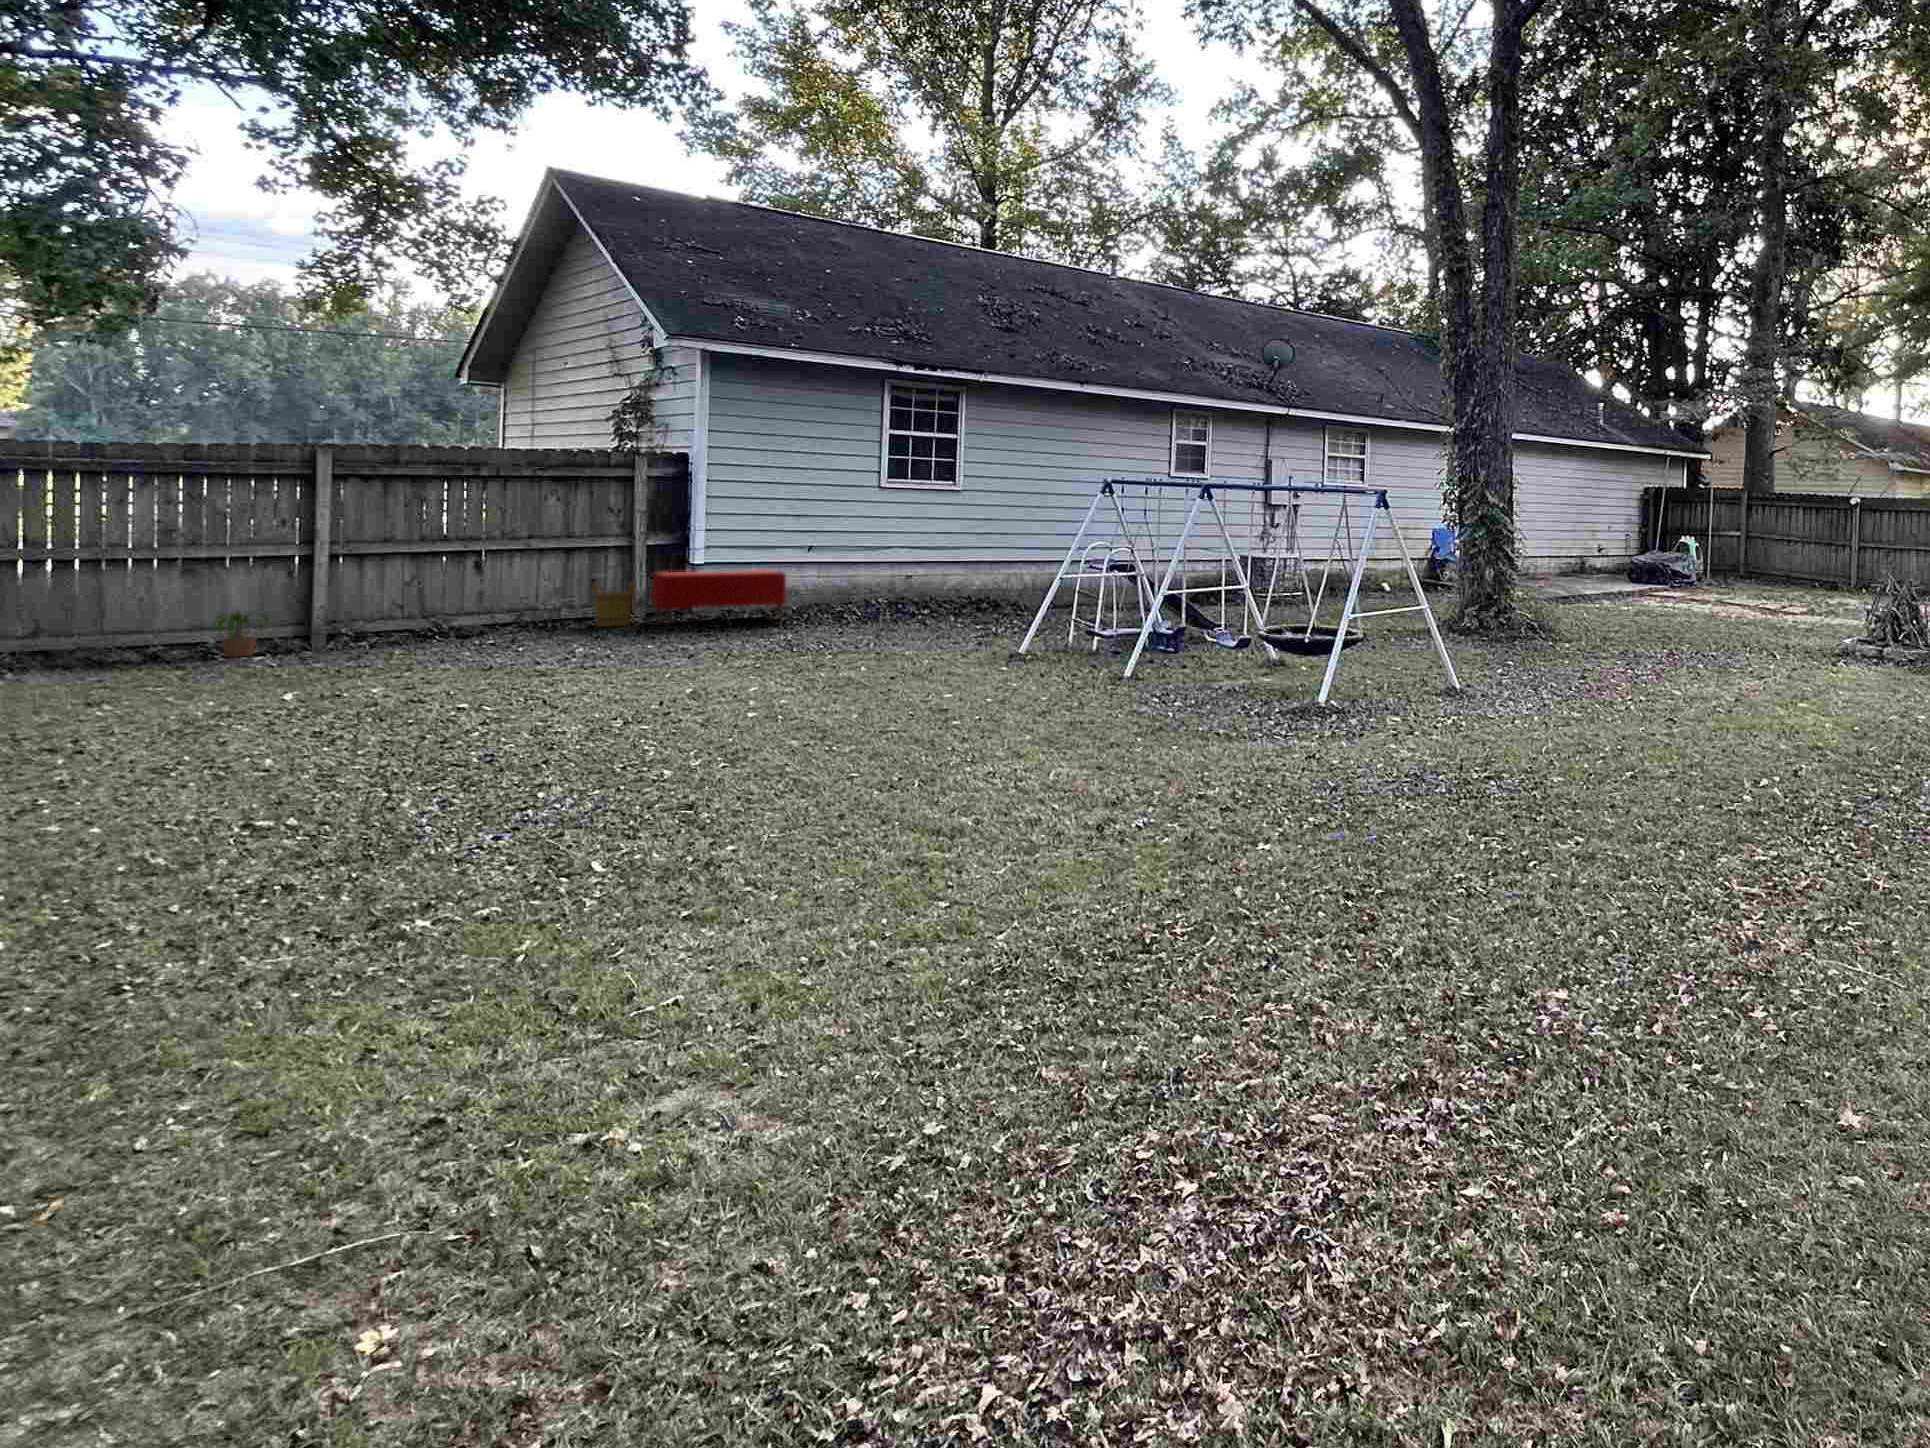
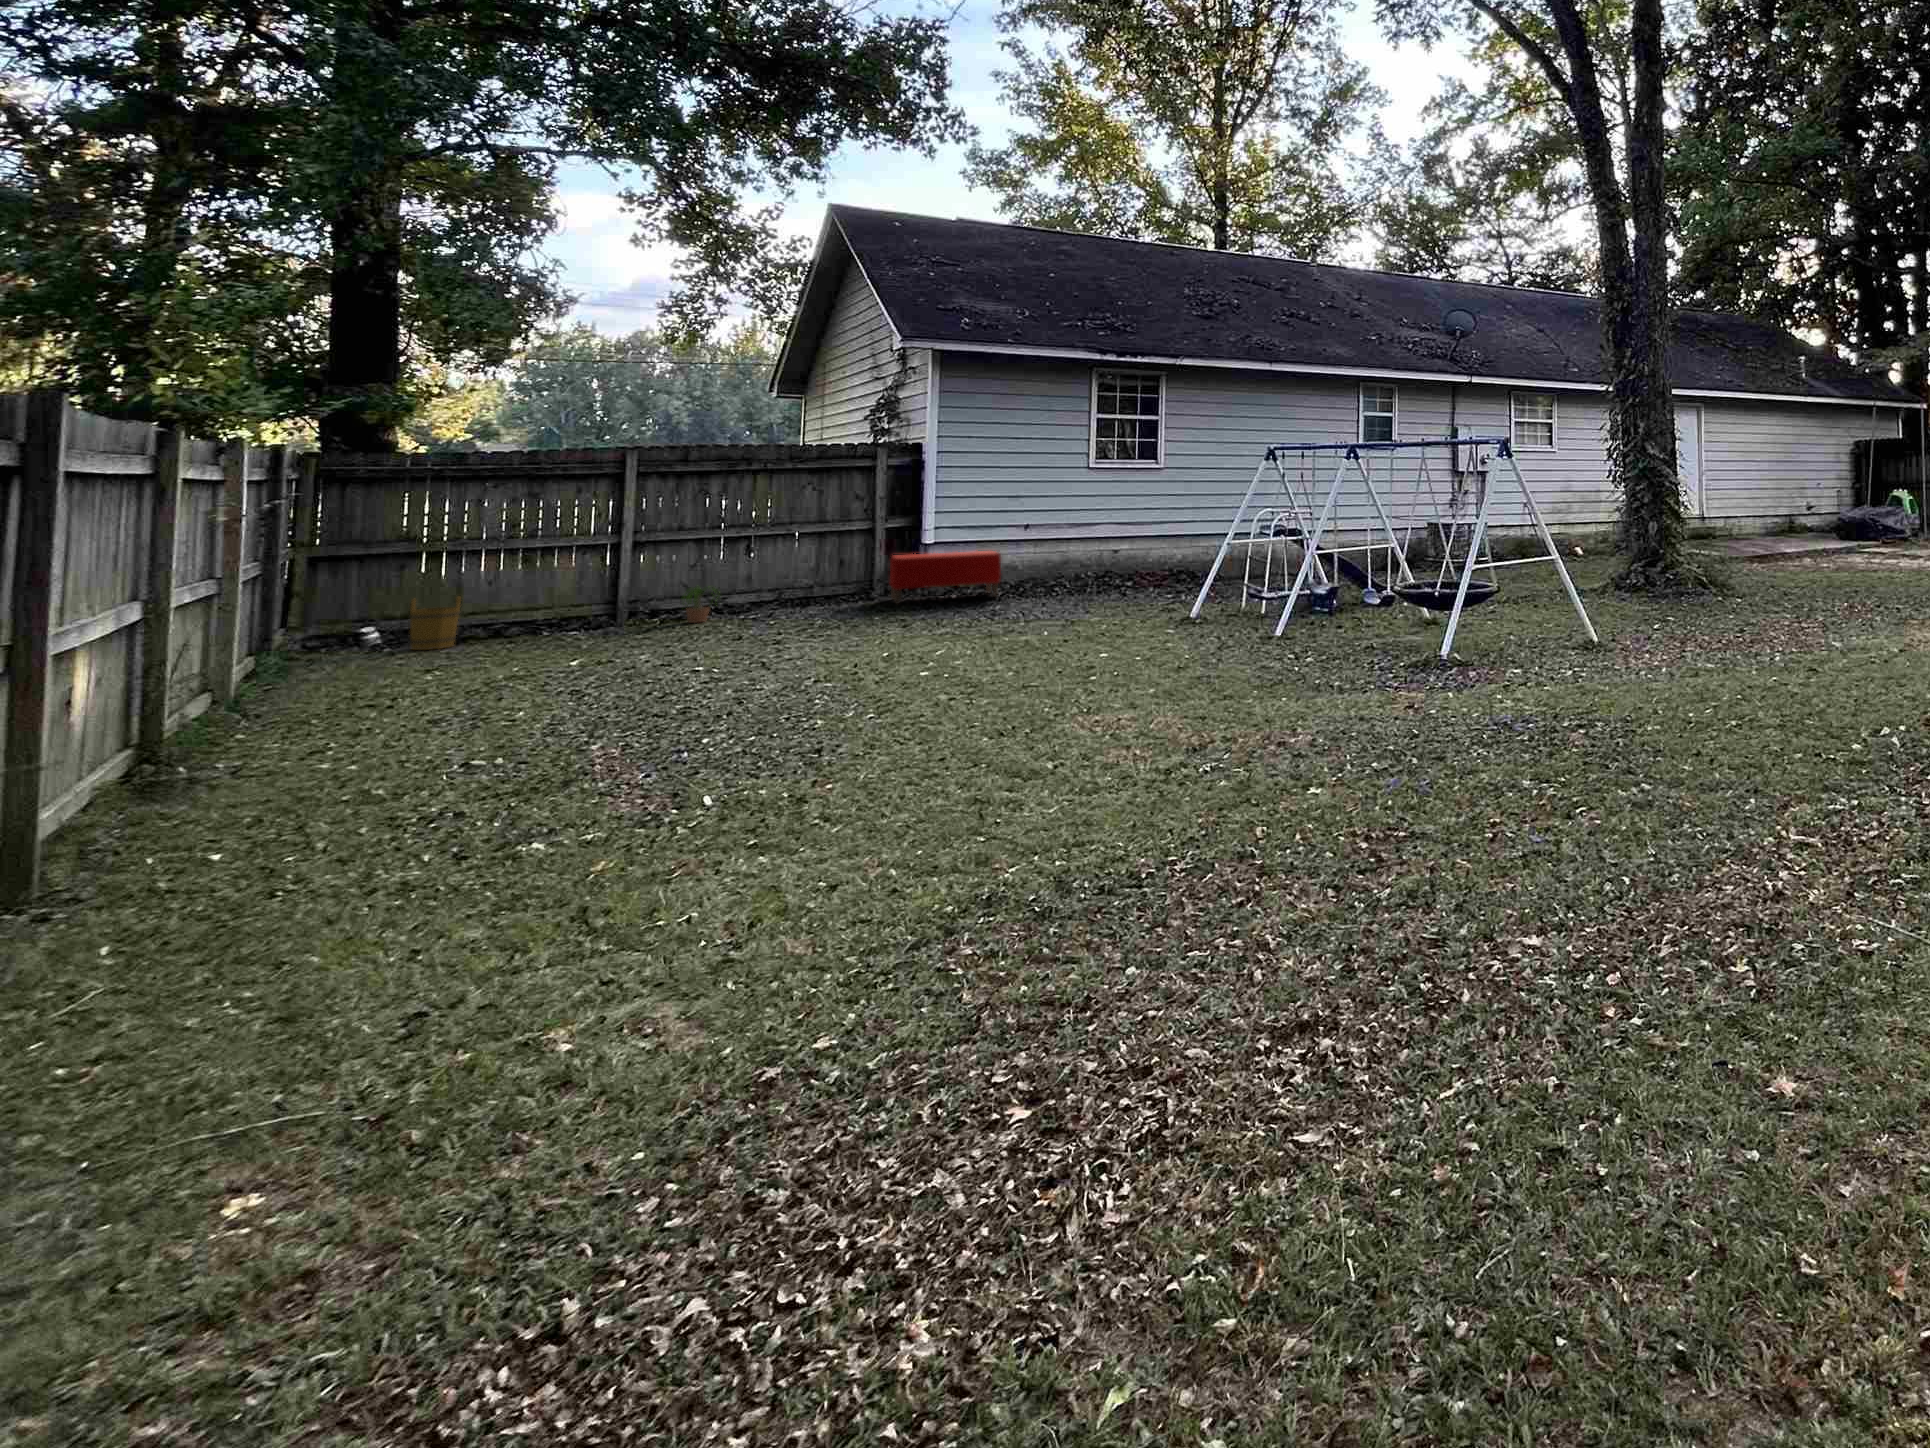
bucket: present [593,582,633,626] -> present [409,597,461,650]
potted plant: present [213,611,270,657] -> present [683,586,718,623]

